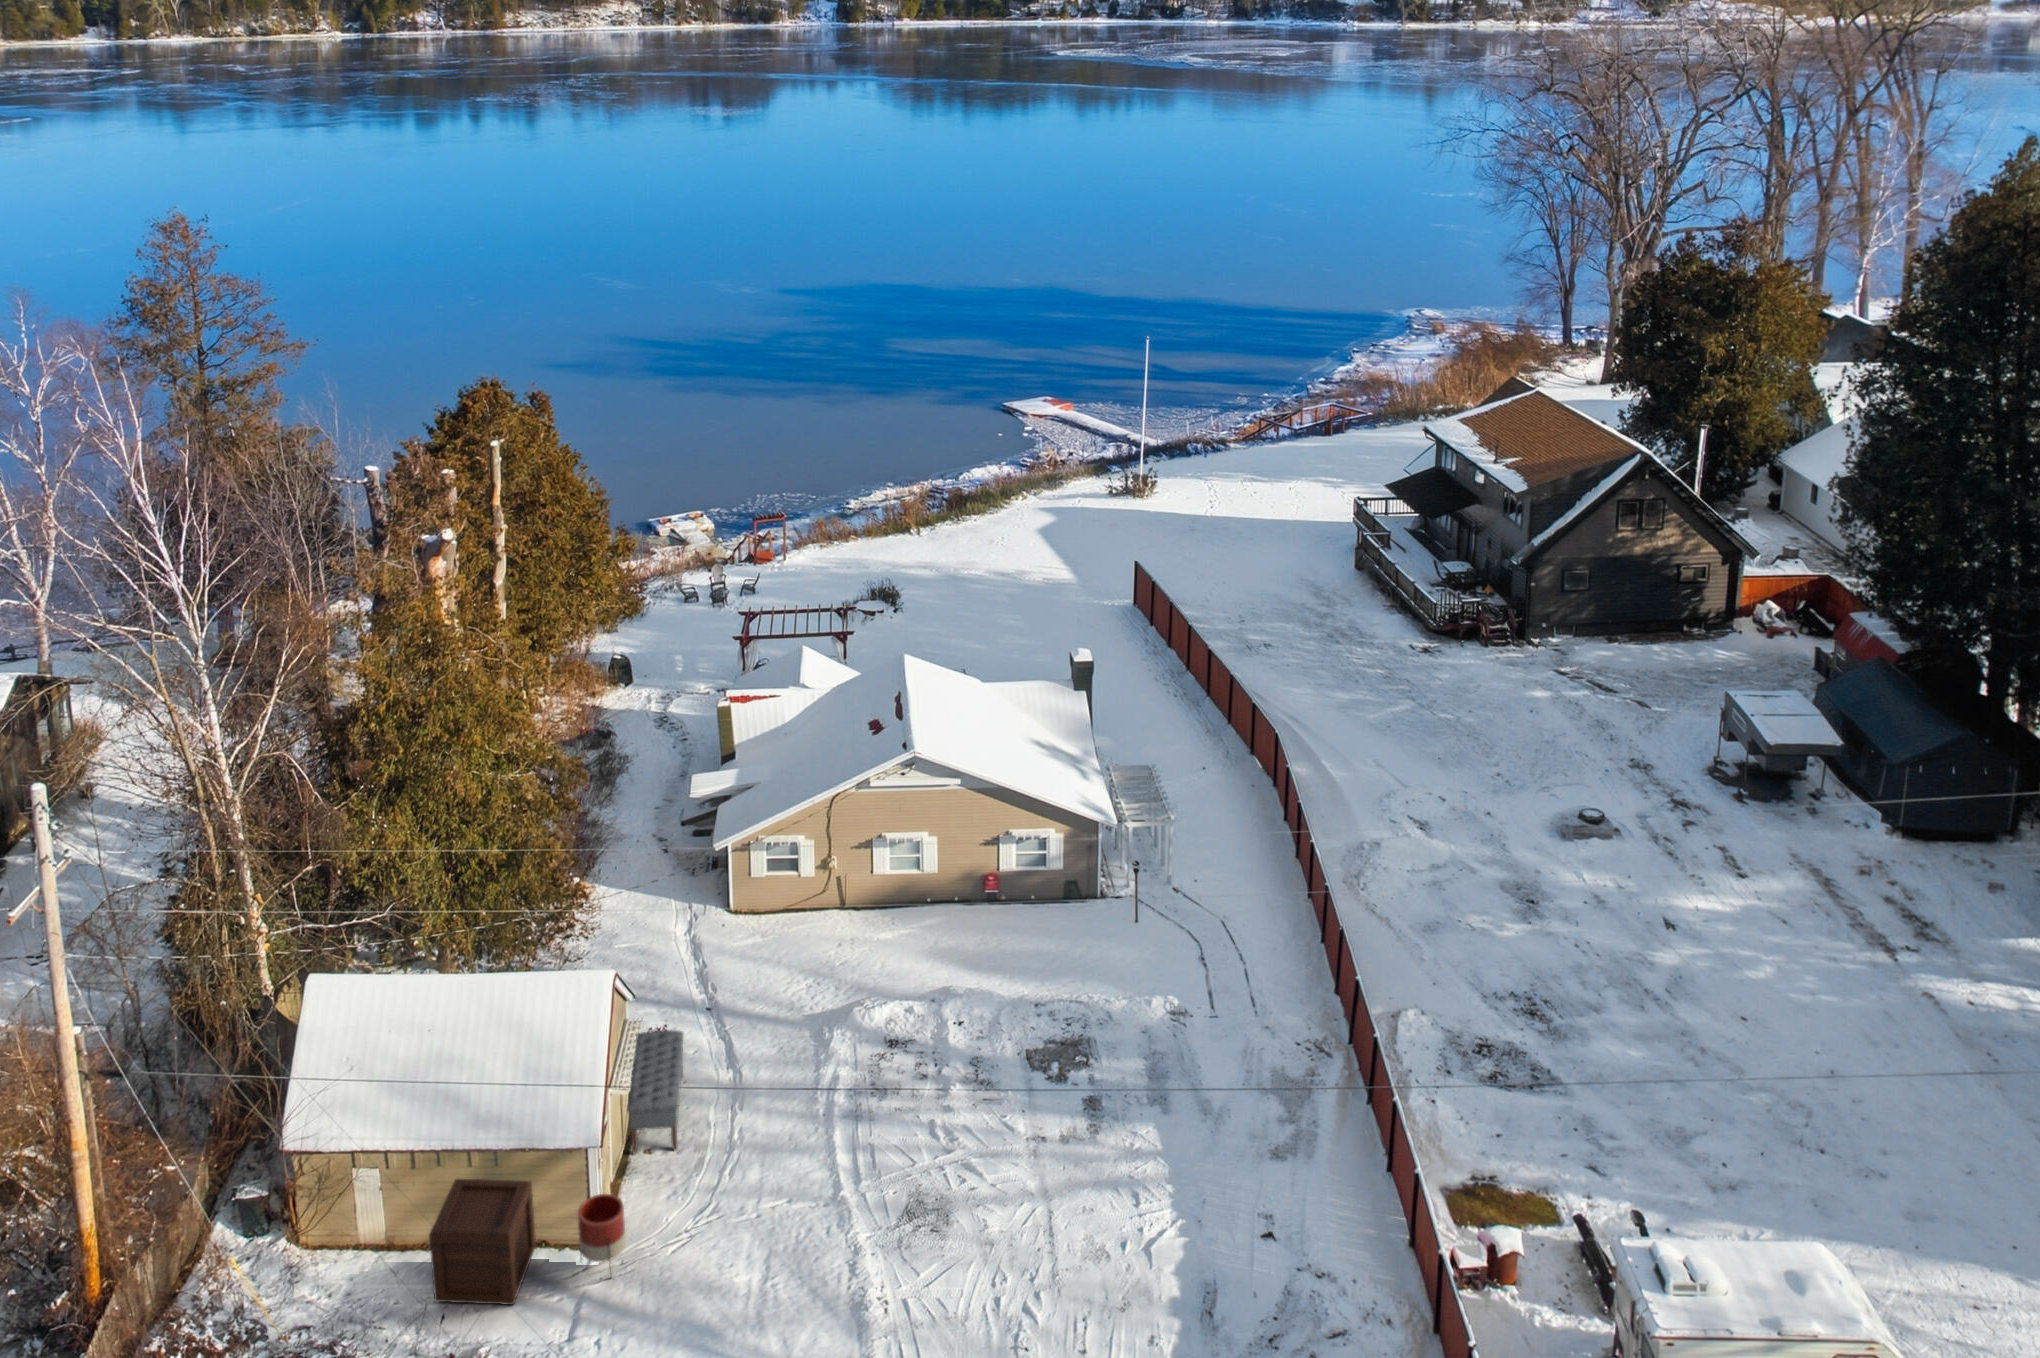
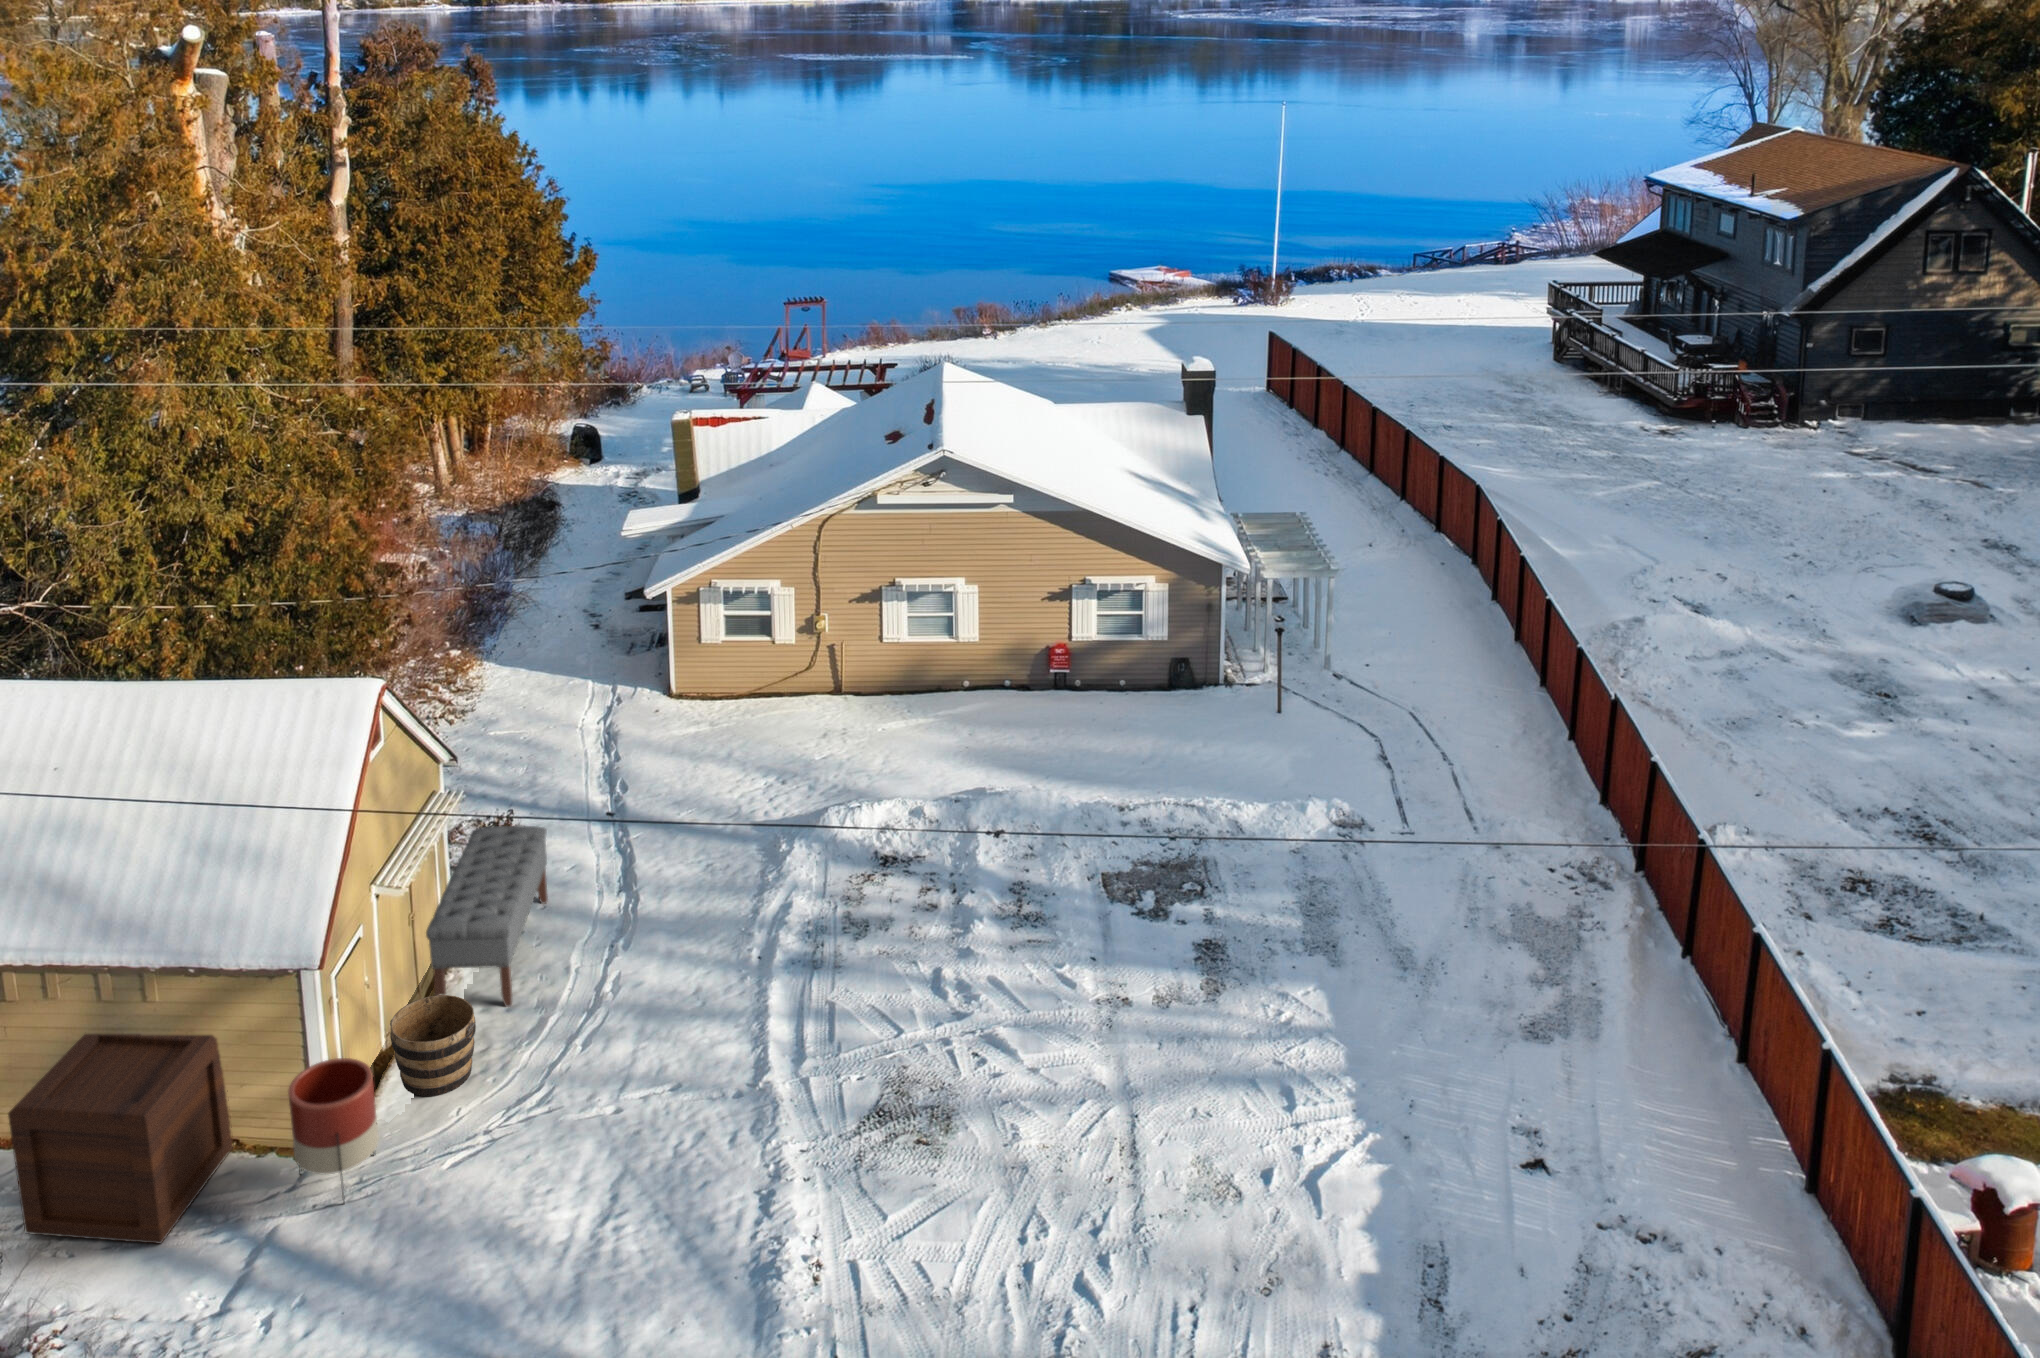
bucket: none [617,1149,668,1211] -> present [390,995,476,1096]

